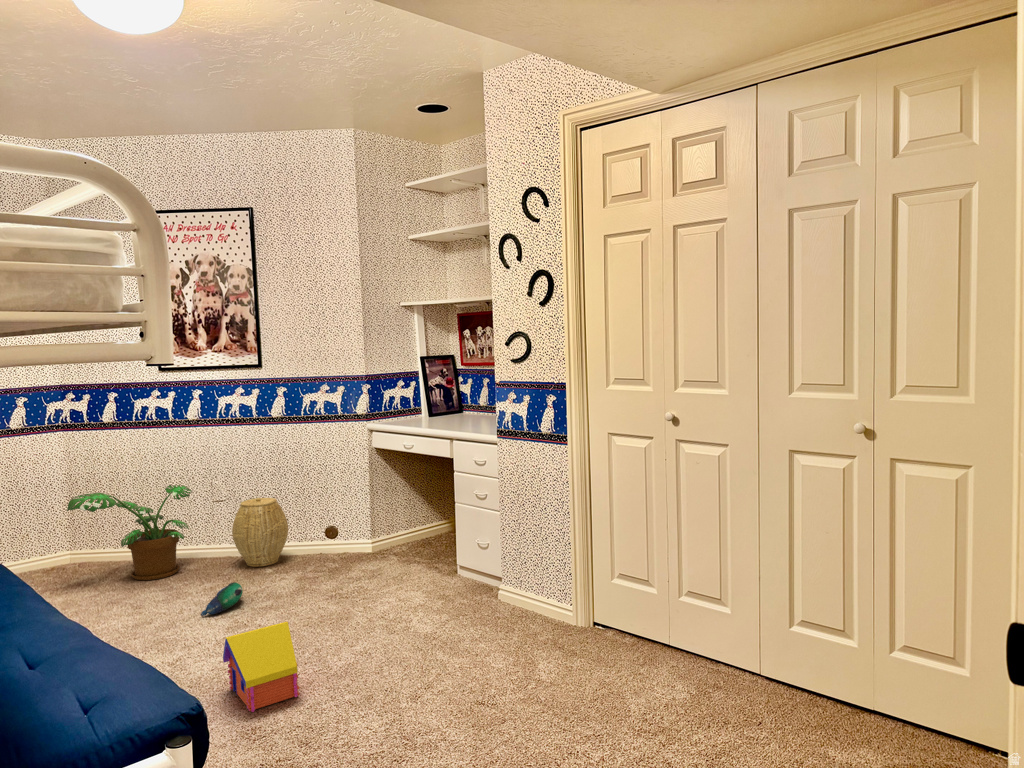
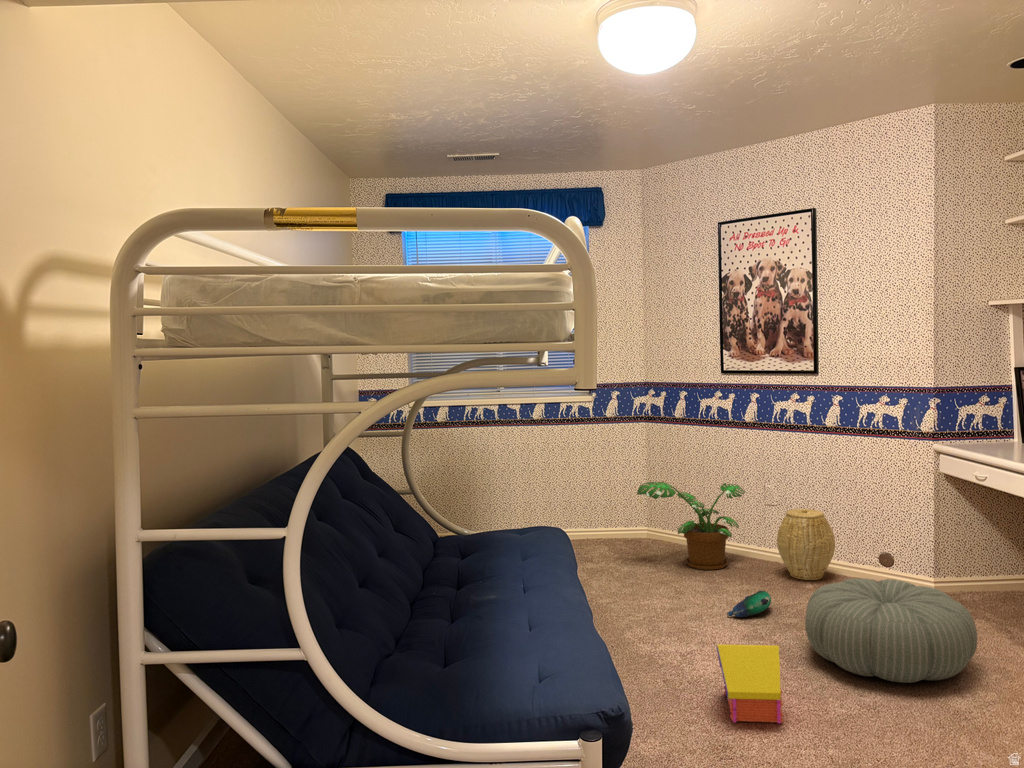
pouf: none [288,542,432,632] -> present [805,578,977,683]

